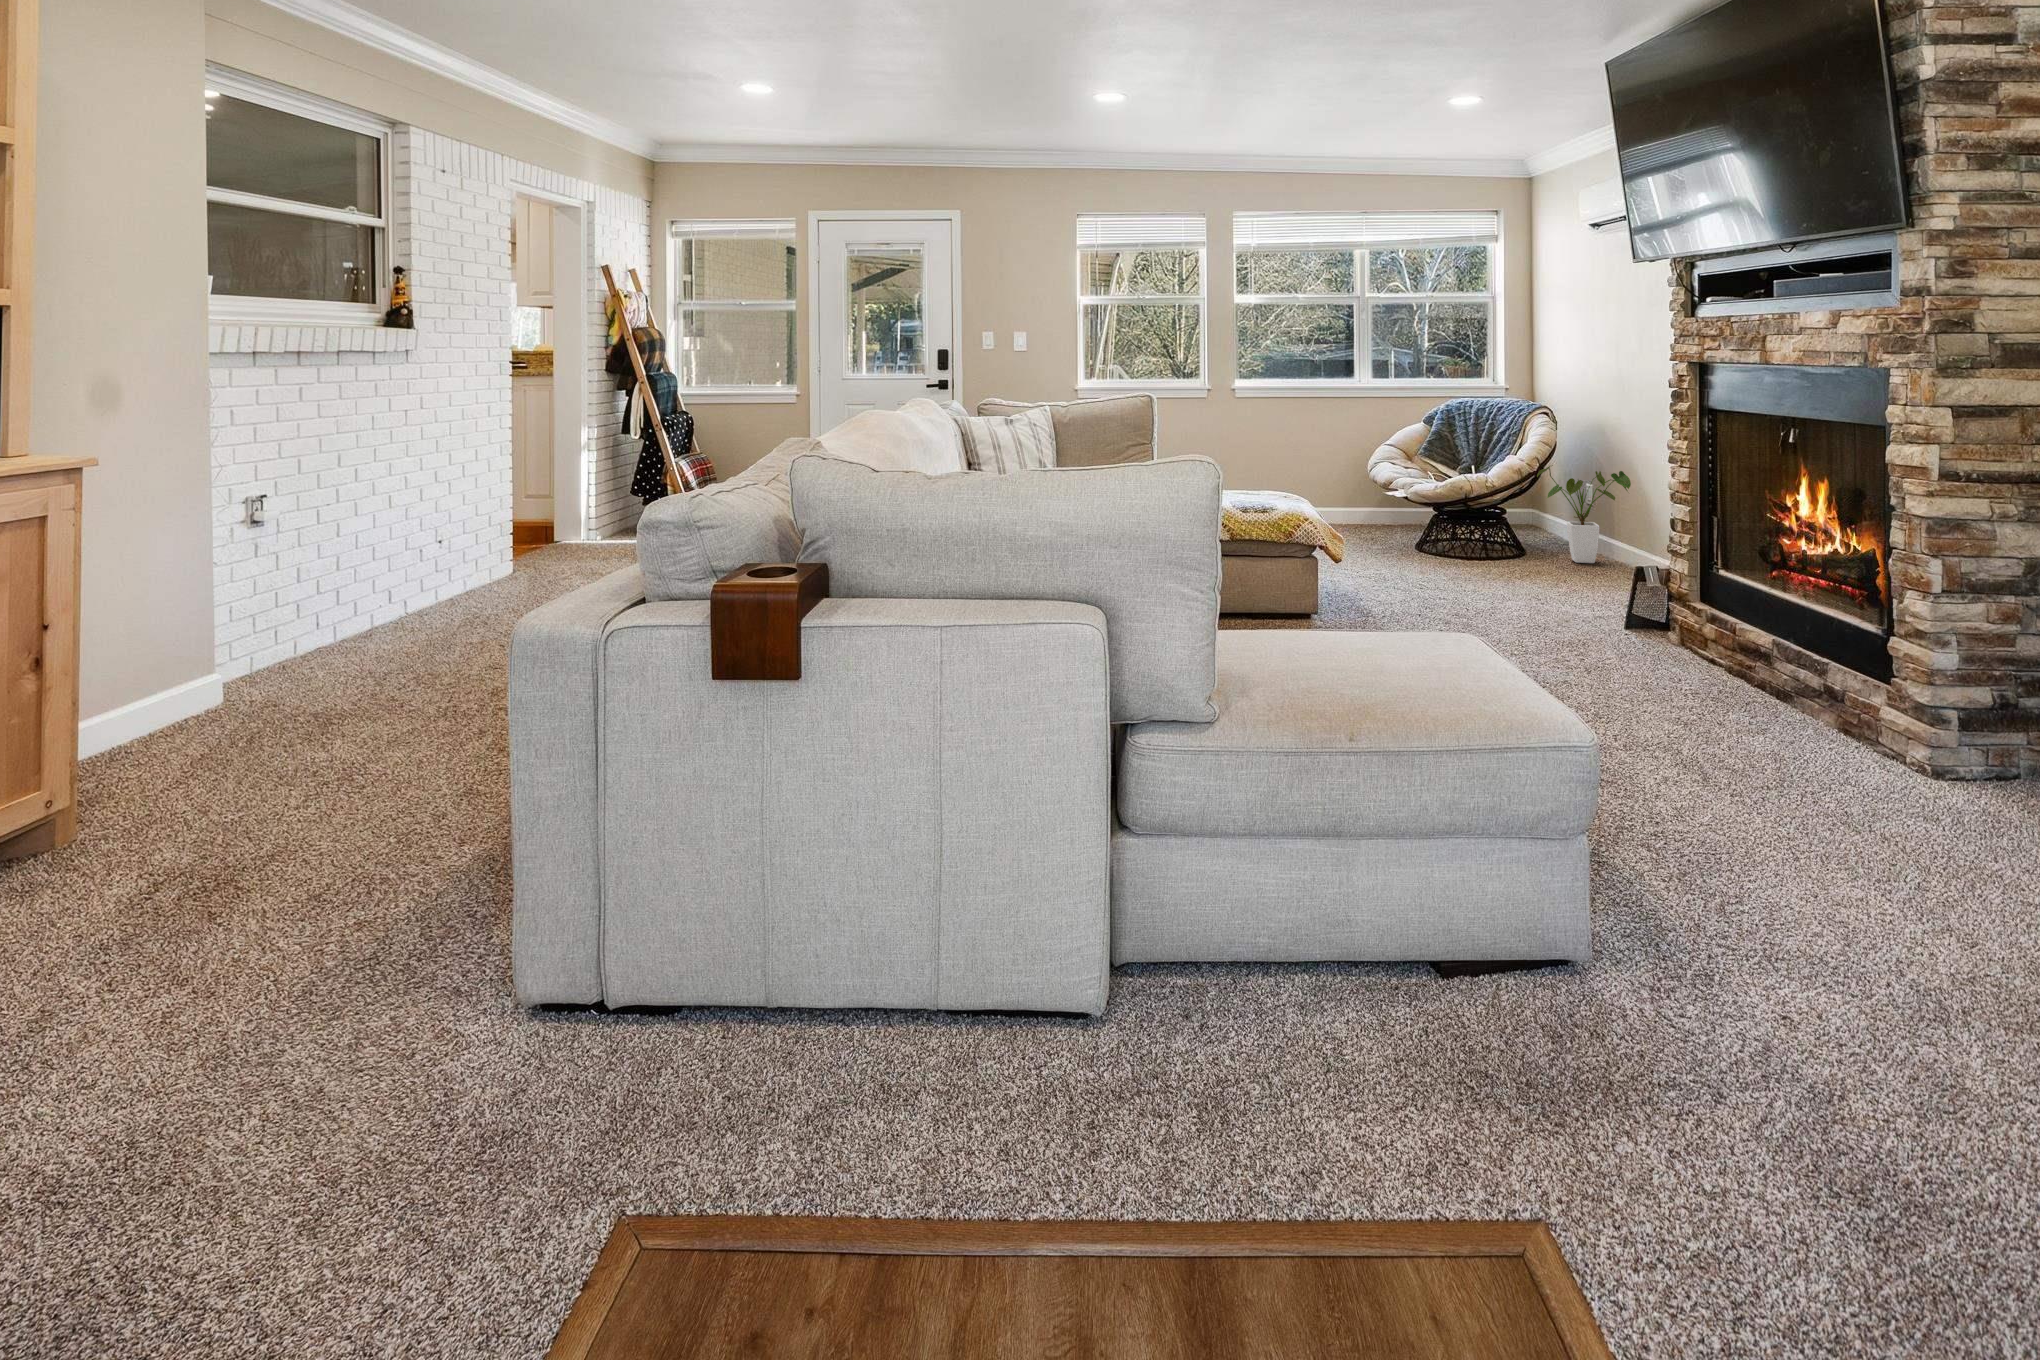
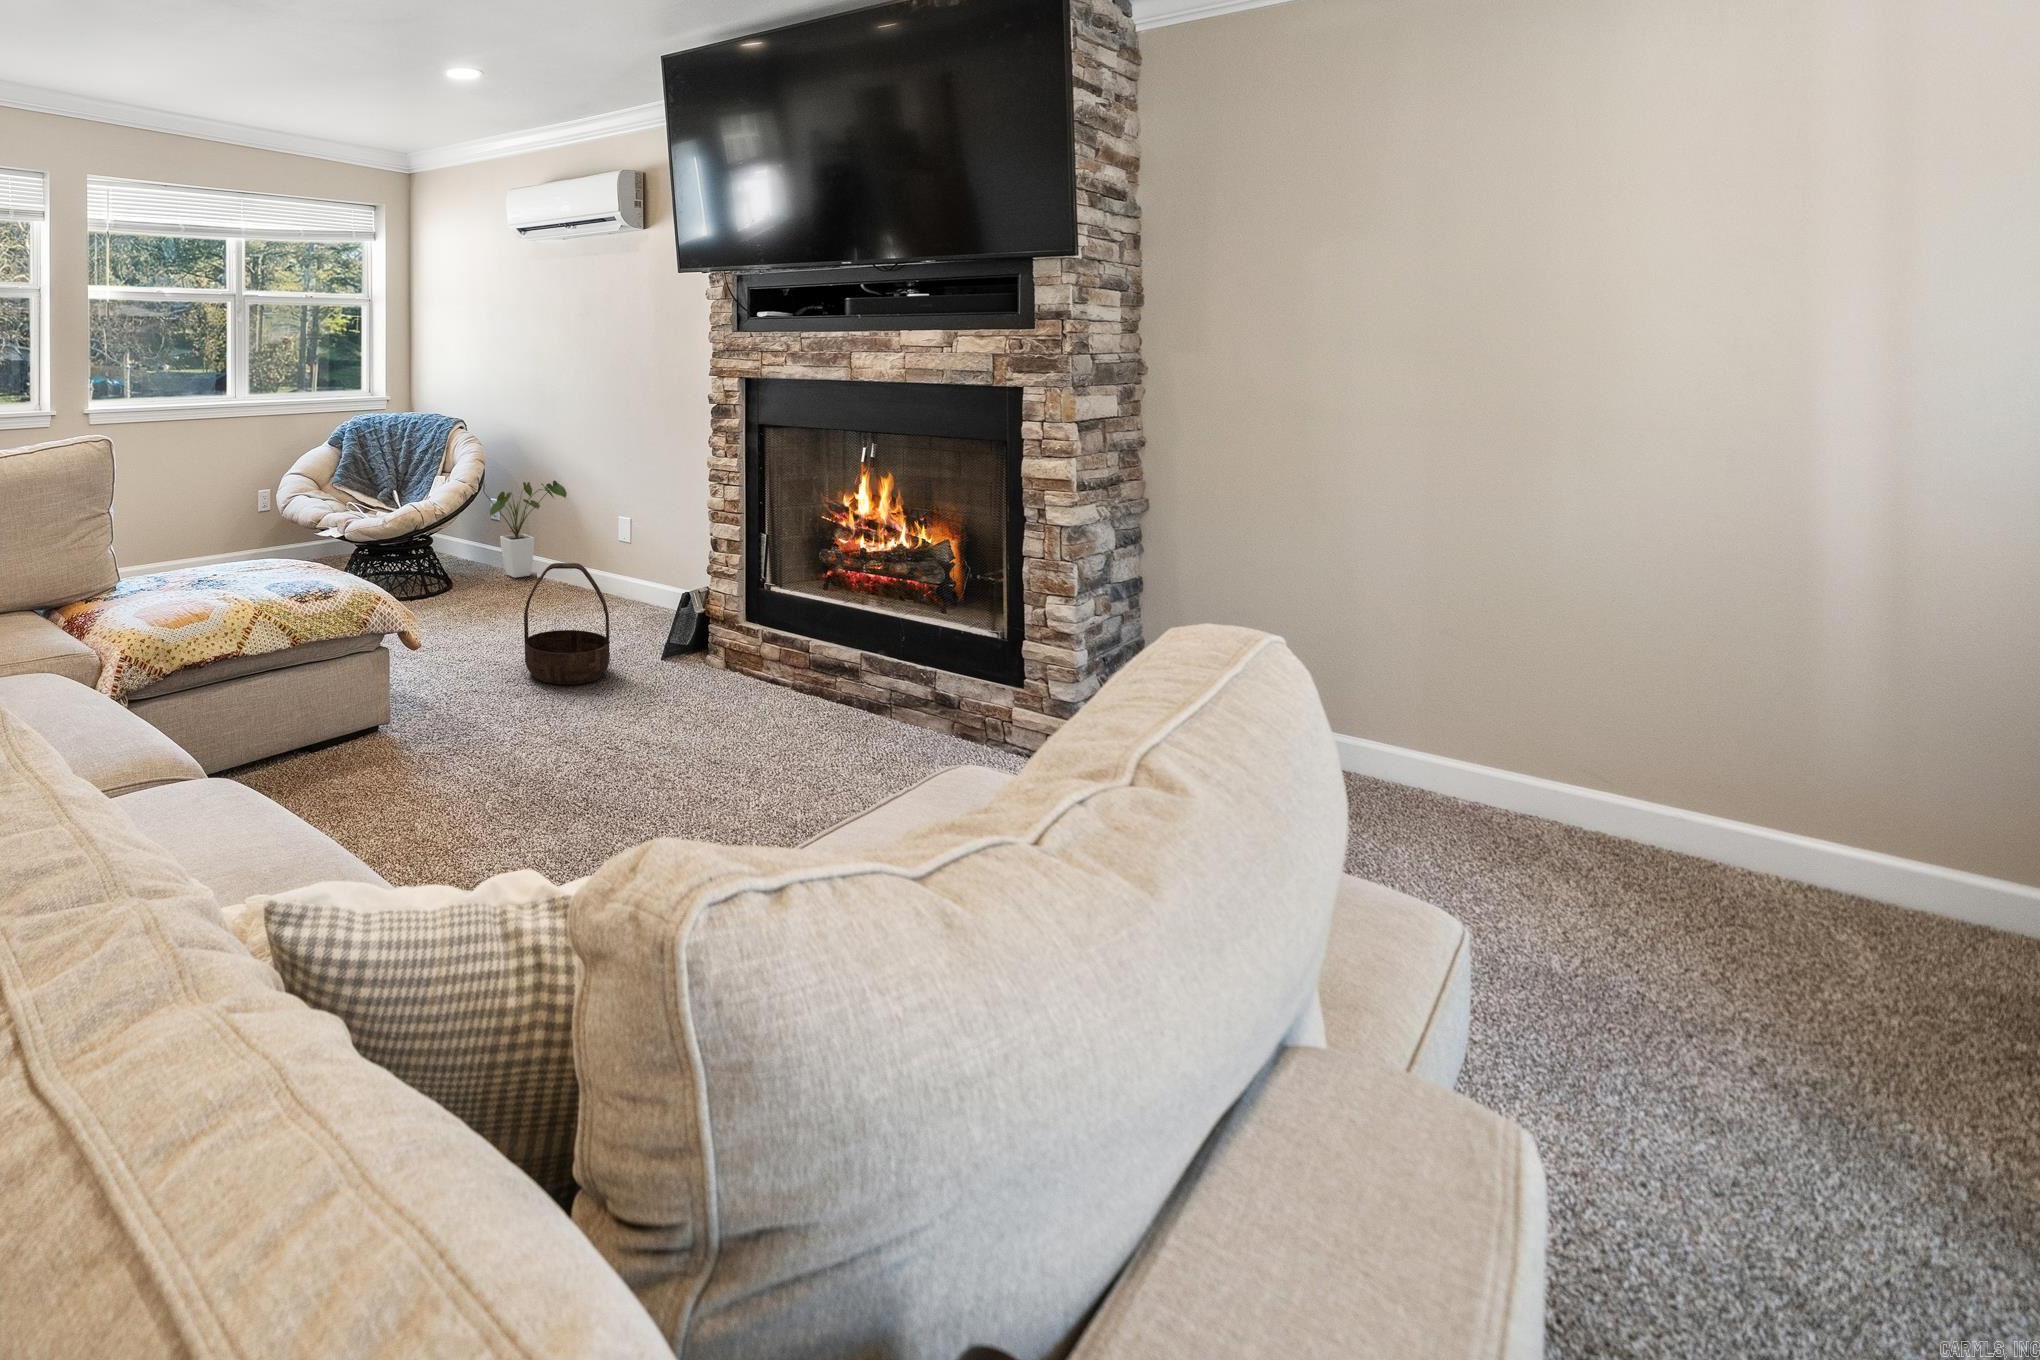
basket: none [1473,524,1555,633] -> present [524,563,610,685]

